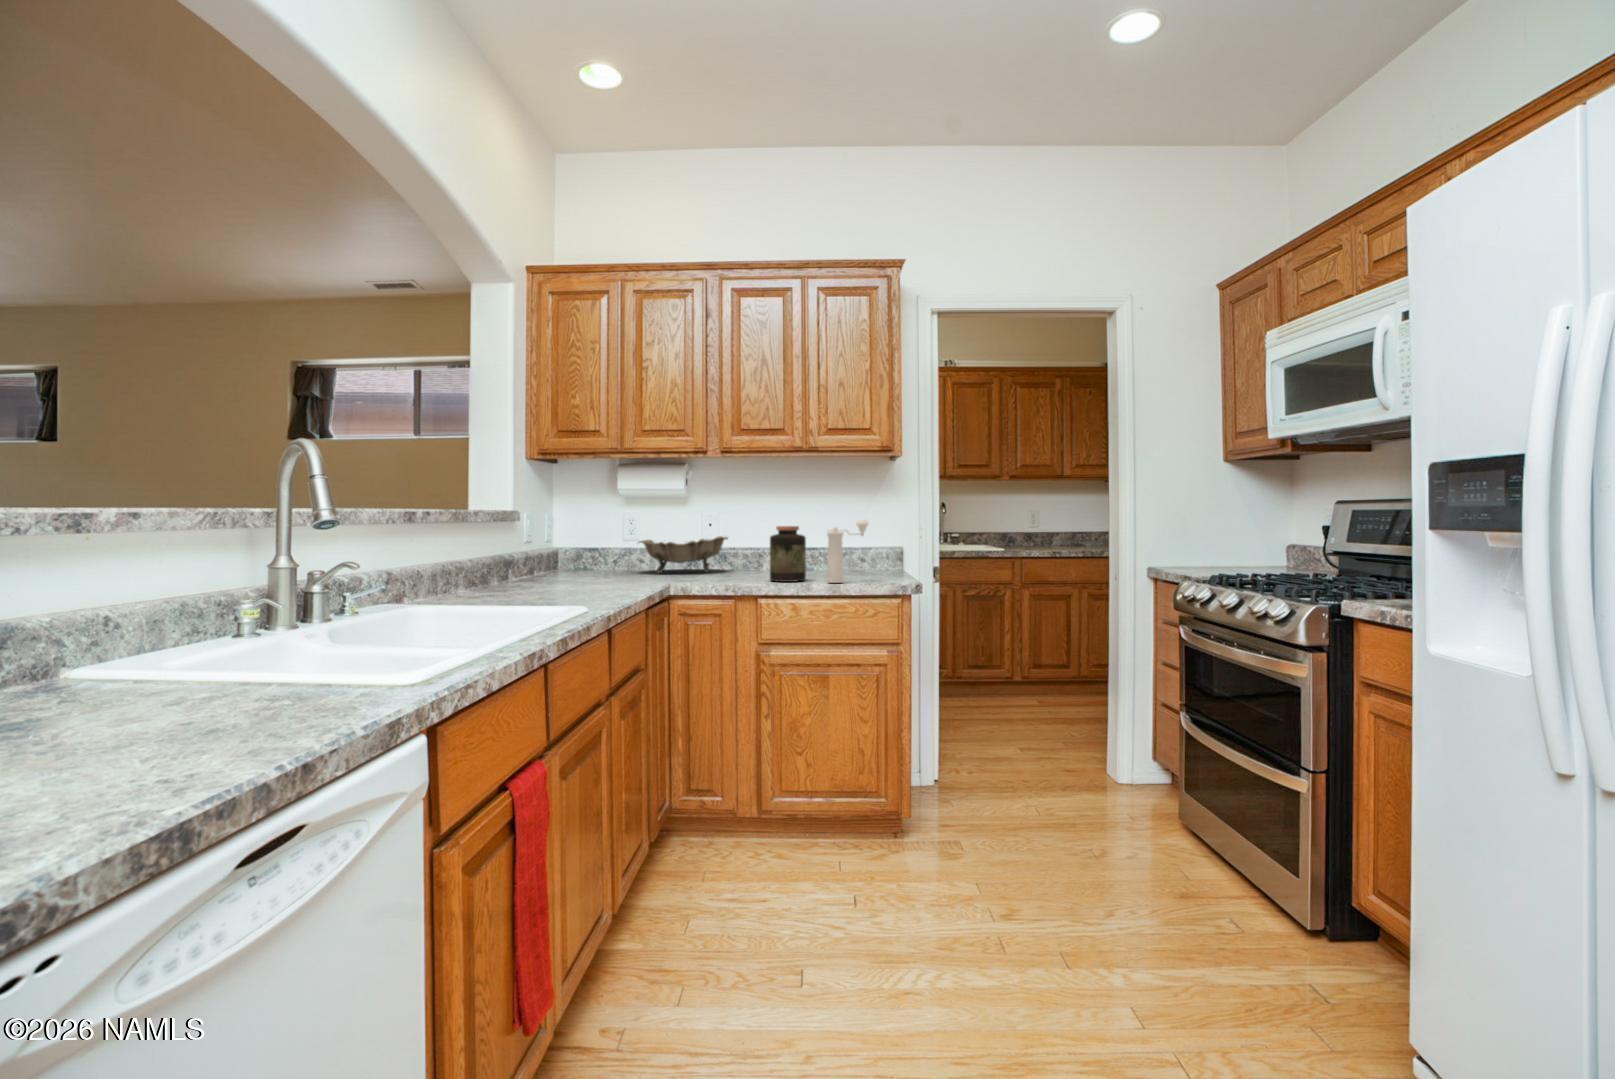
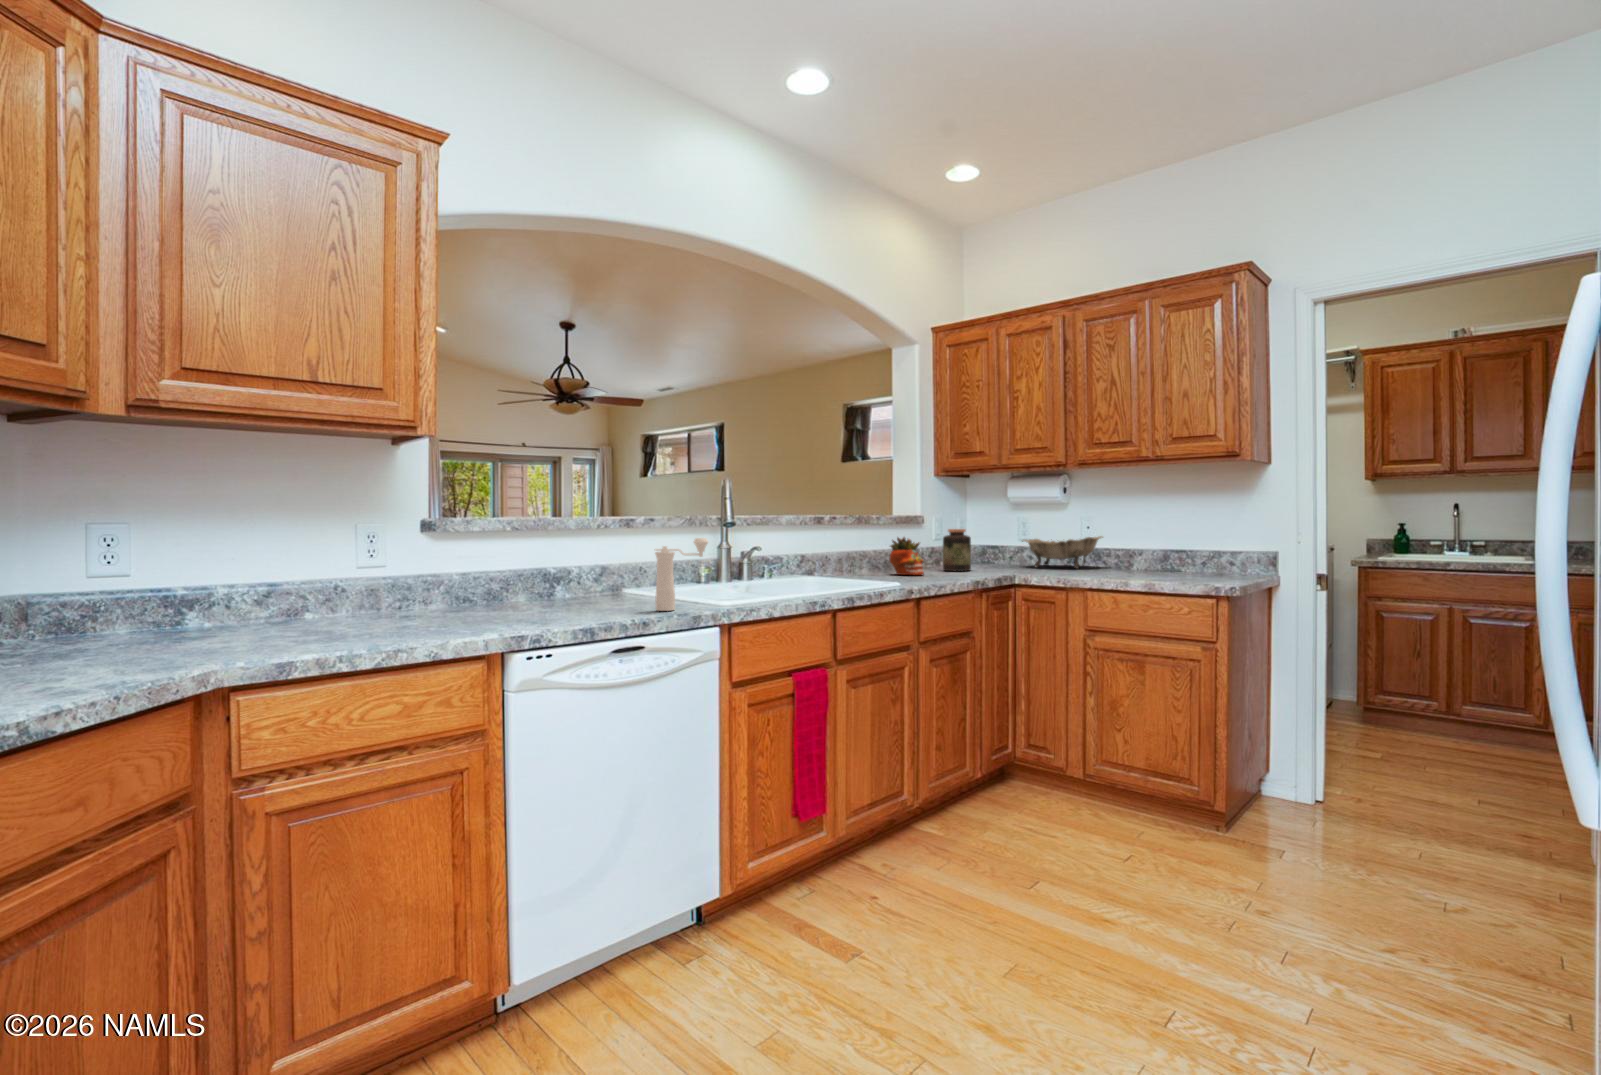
pepper mill: present [827,520,868,583] -> present [655,538,708,611]
jar: present [770,526,806,582] -> present [943,529,971,571]
succulent planter: none [491,537,548,592] -> present [890,537,924,575]

